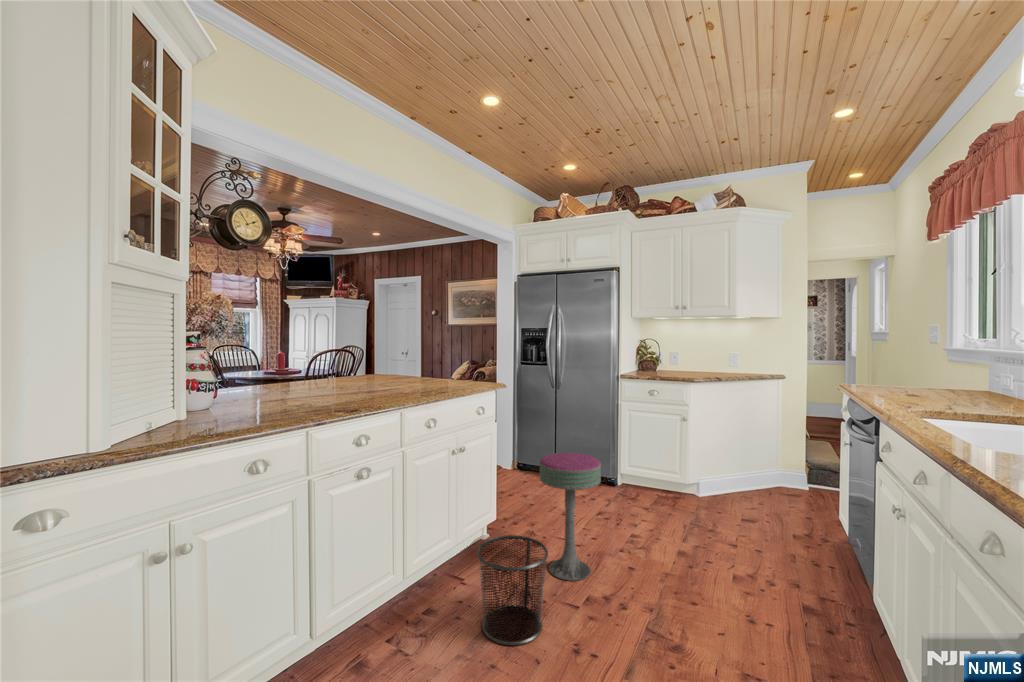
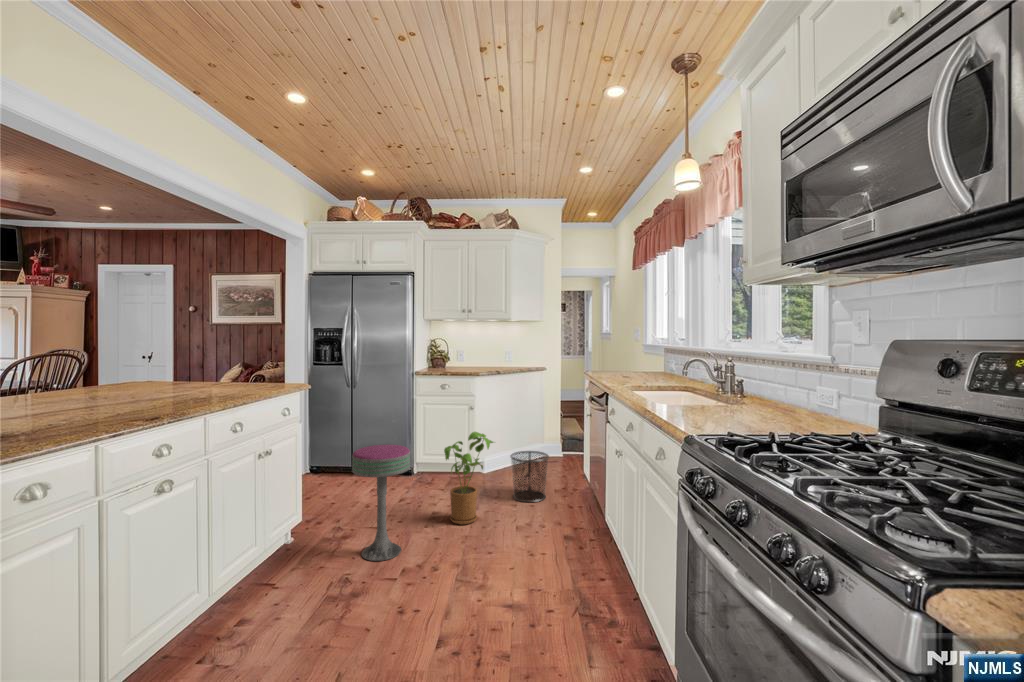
house plant: none [644,449,709,557] -> present [444,432,493,525]
waste bin: present [477,535,548,645] -> present [511,451,549,502]

